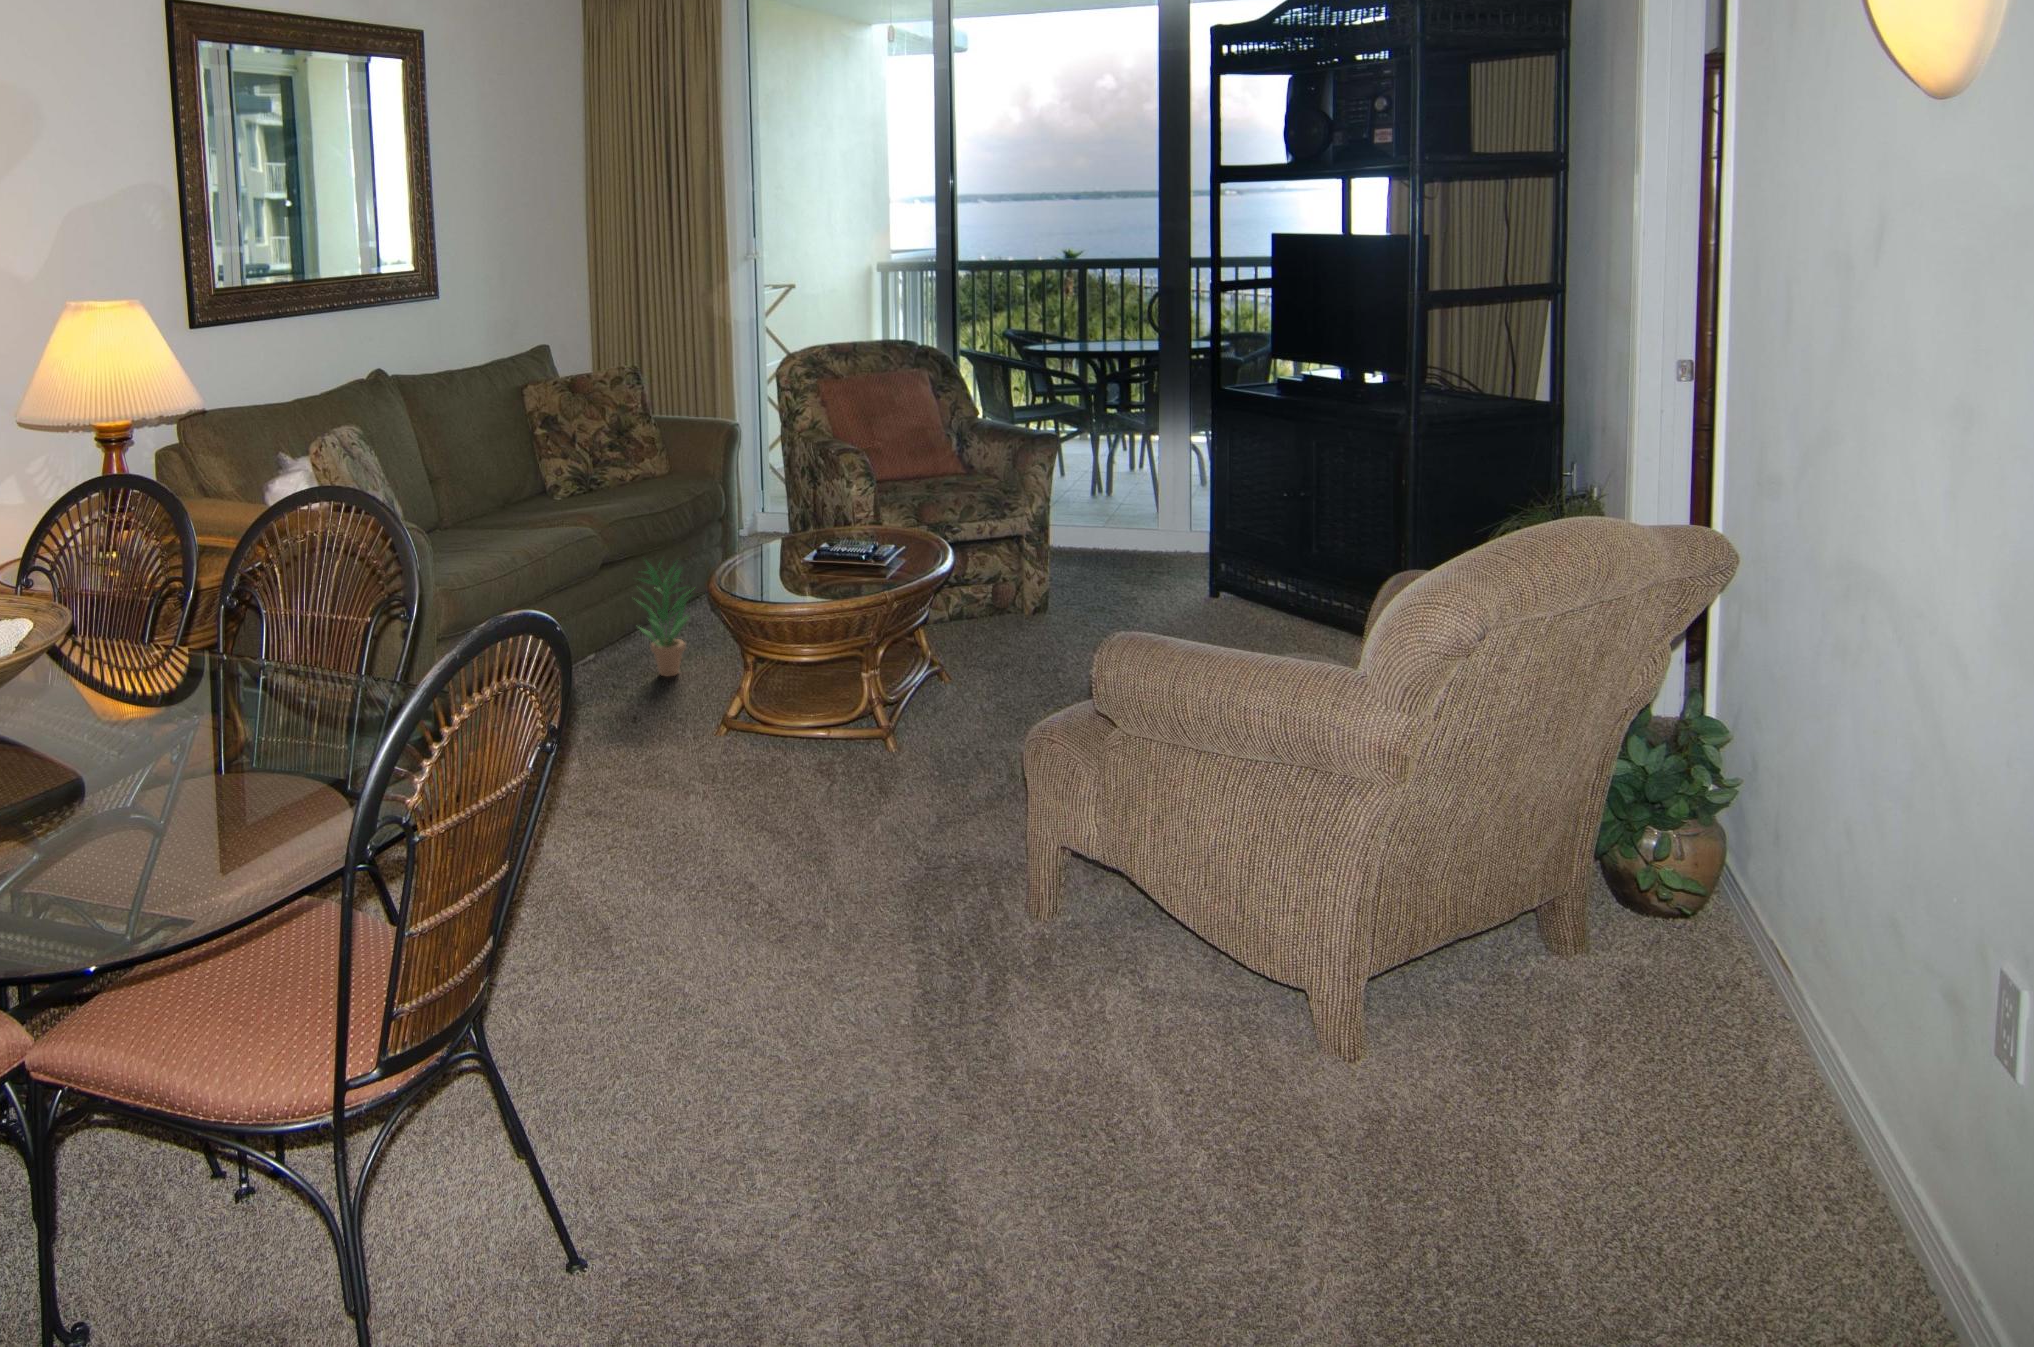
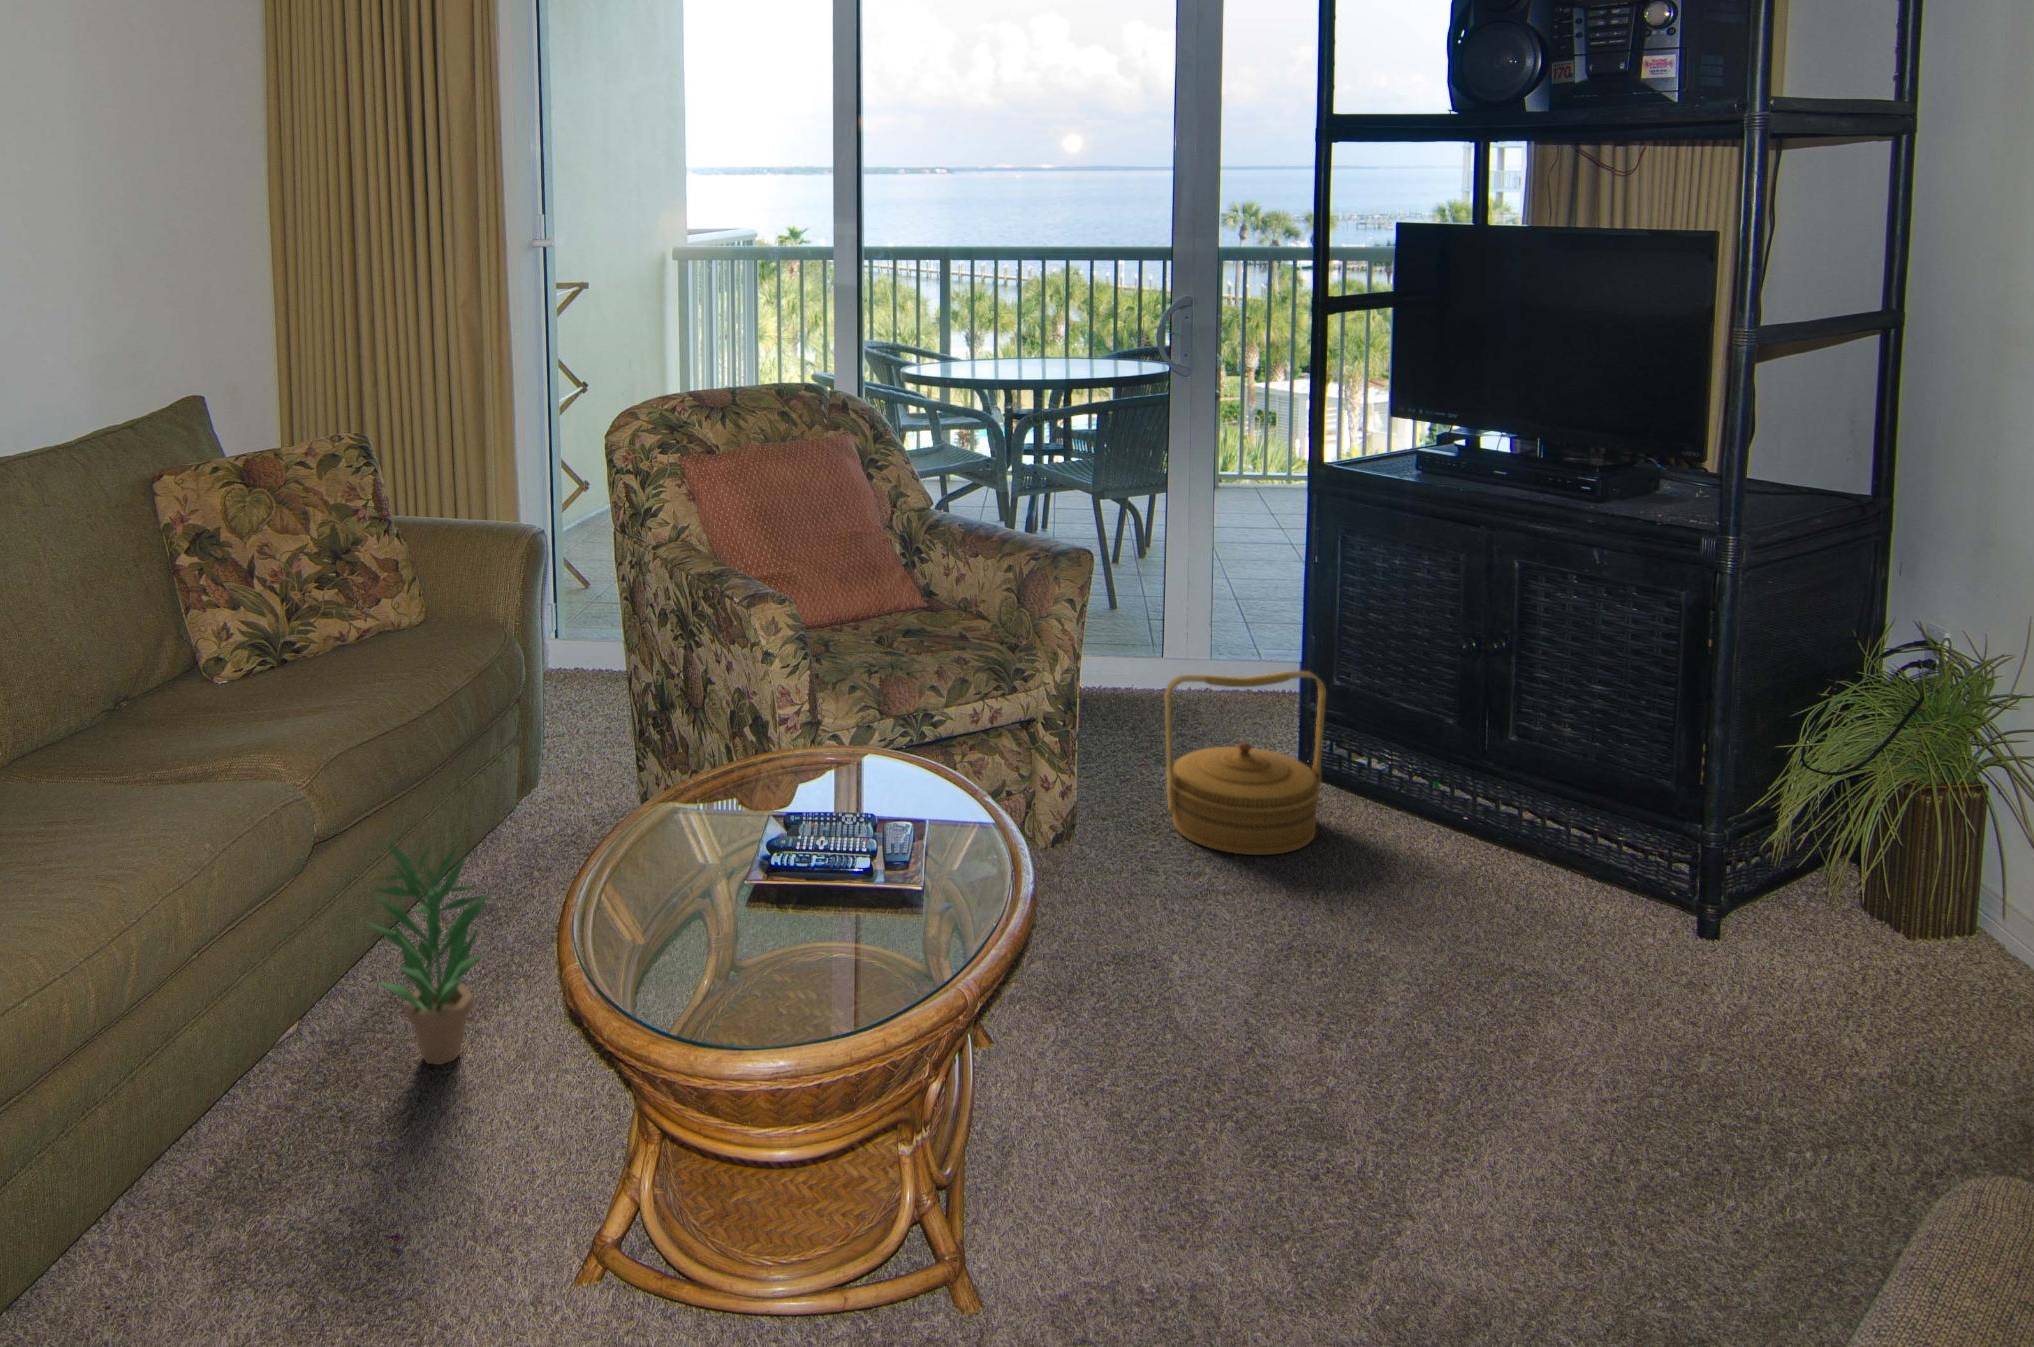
basket: none [1107,517,1211,625] -> present [1165,671,1326,855]

